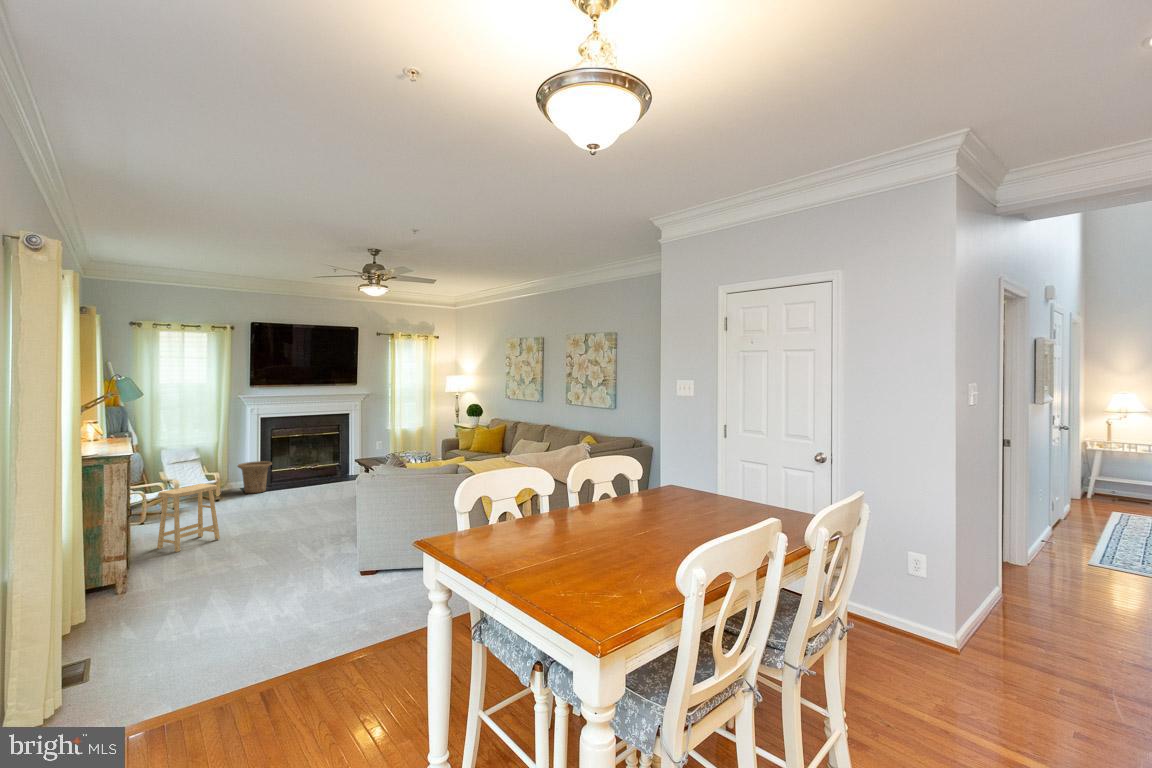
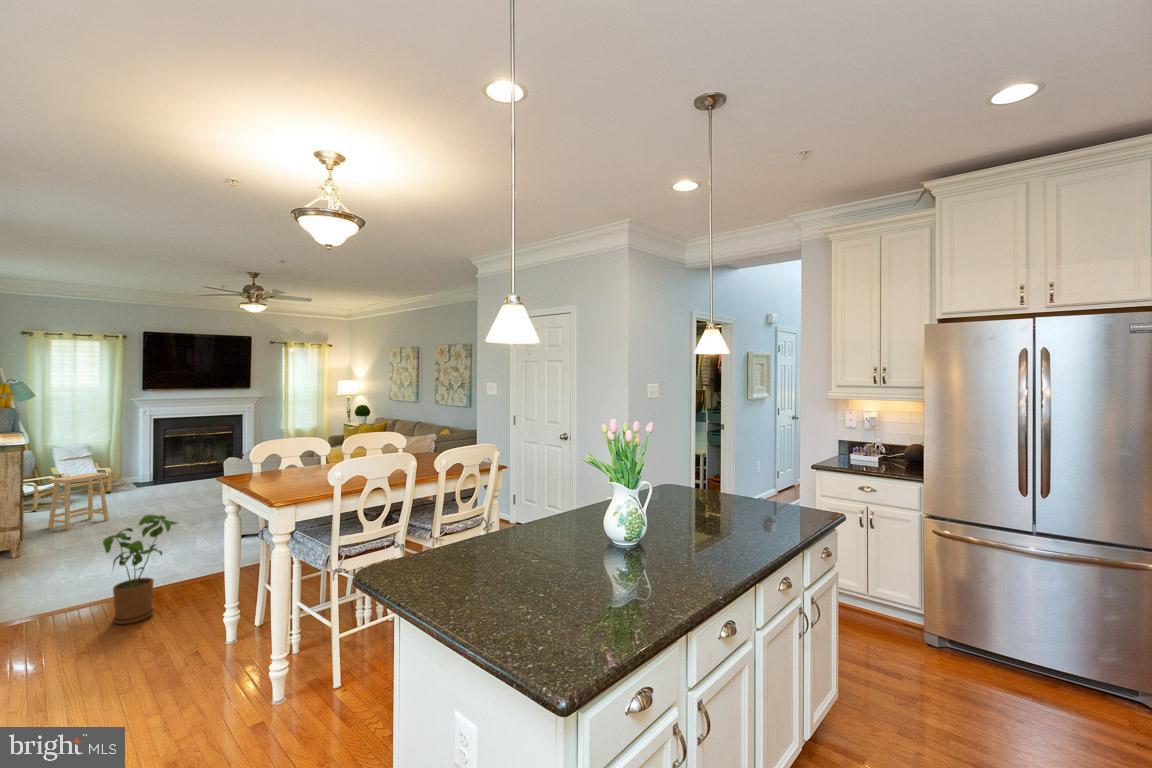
basket: present [238,461,272,494] -> none [130,458,165,486]
house plant: none [225,569,319,727] -> present [103,515,177,624]

